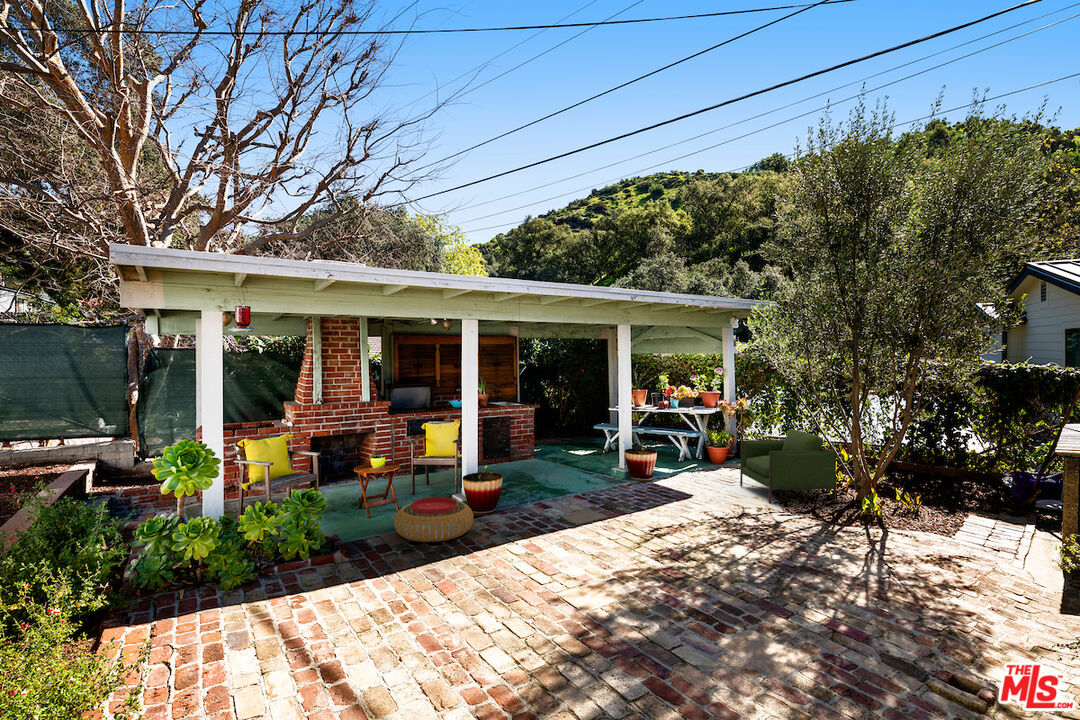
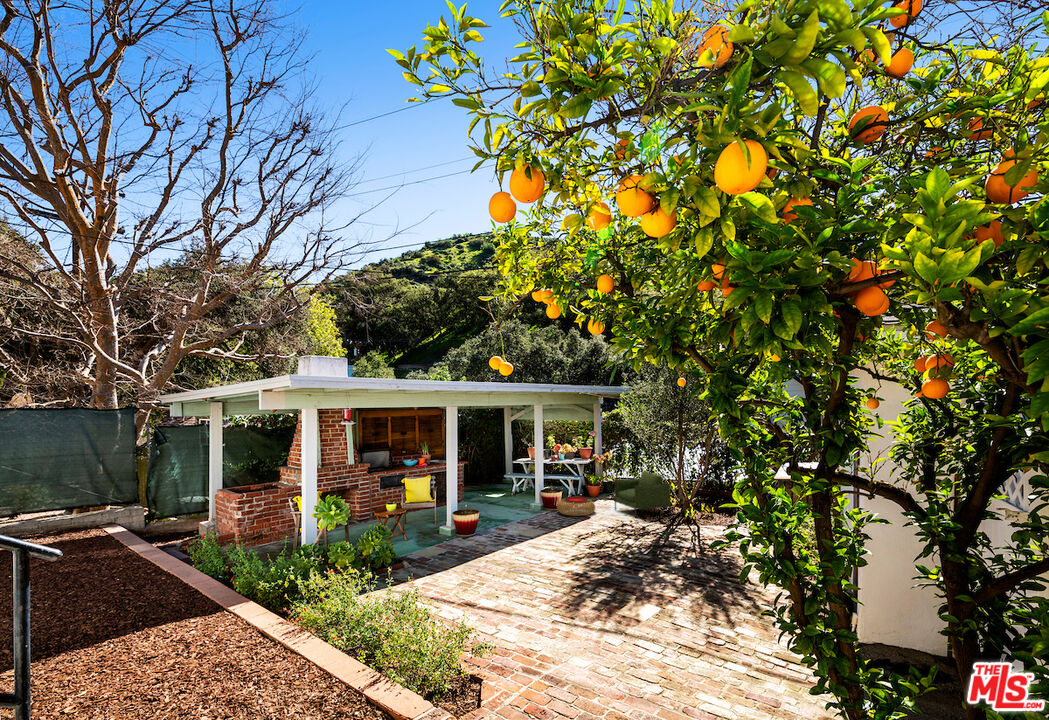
pouf: present [394,497,473,542] -> present [557,497,595,516]

